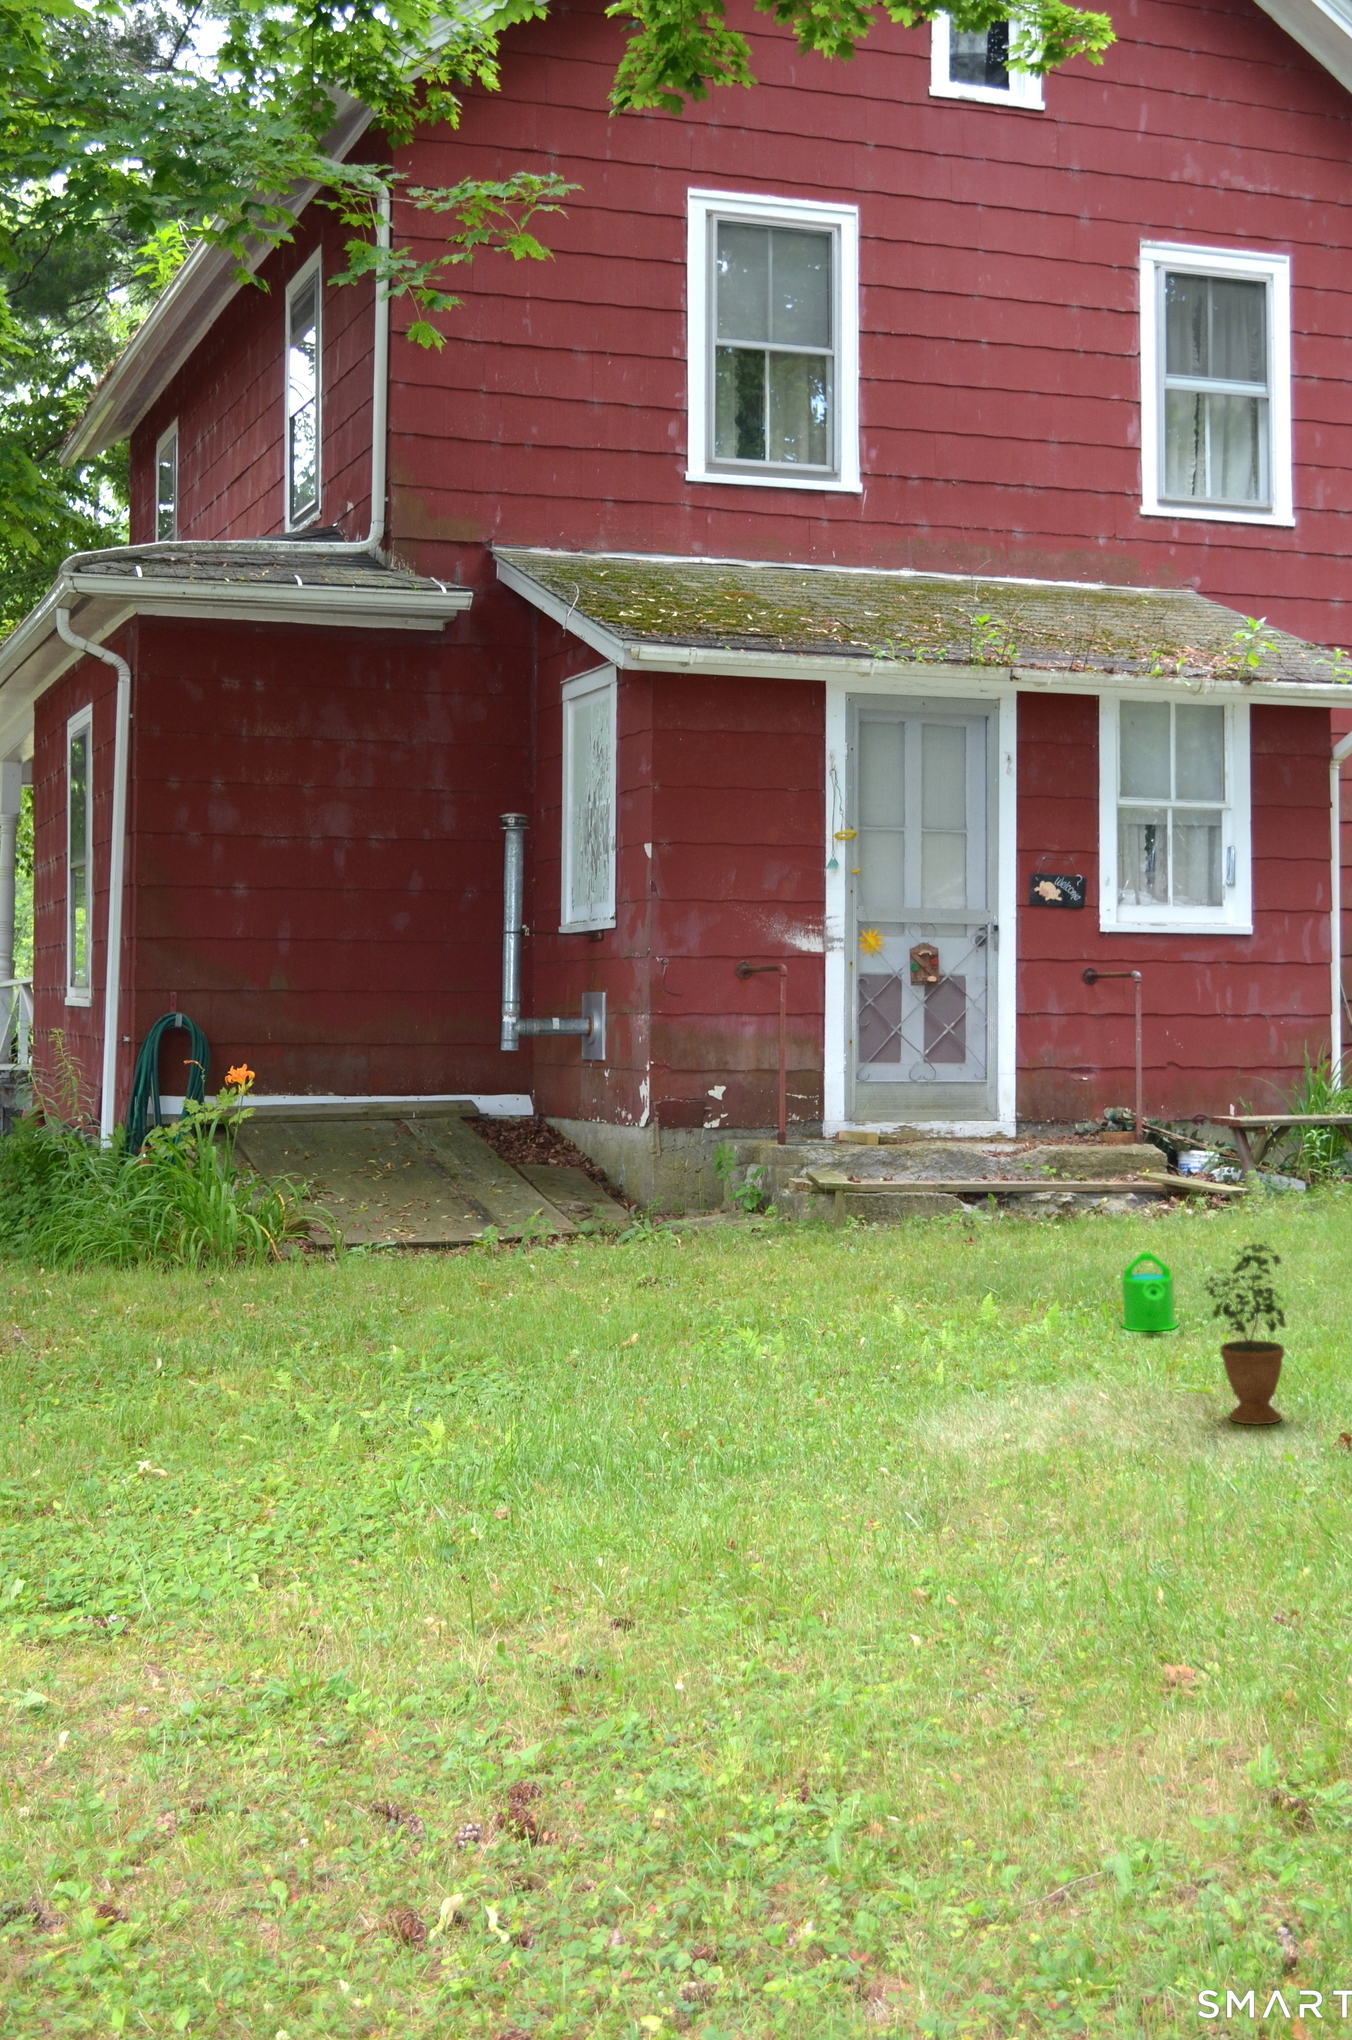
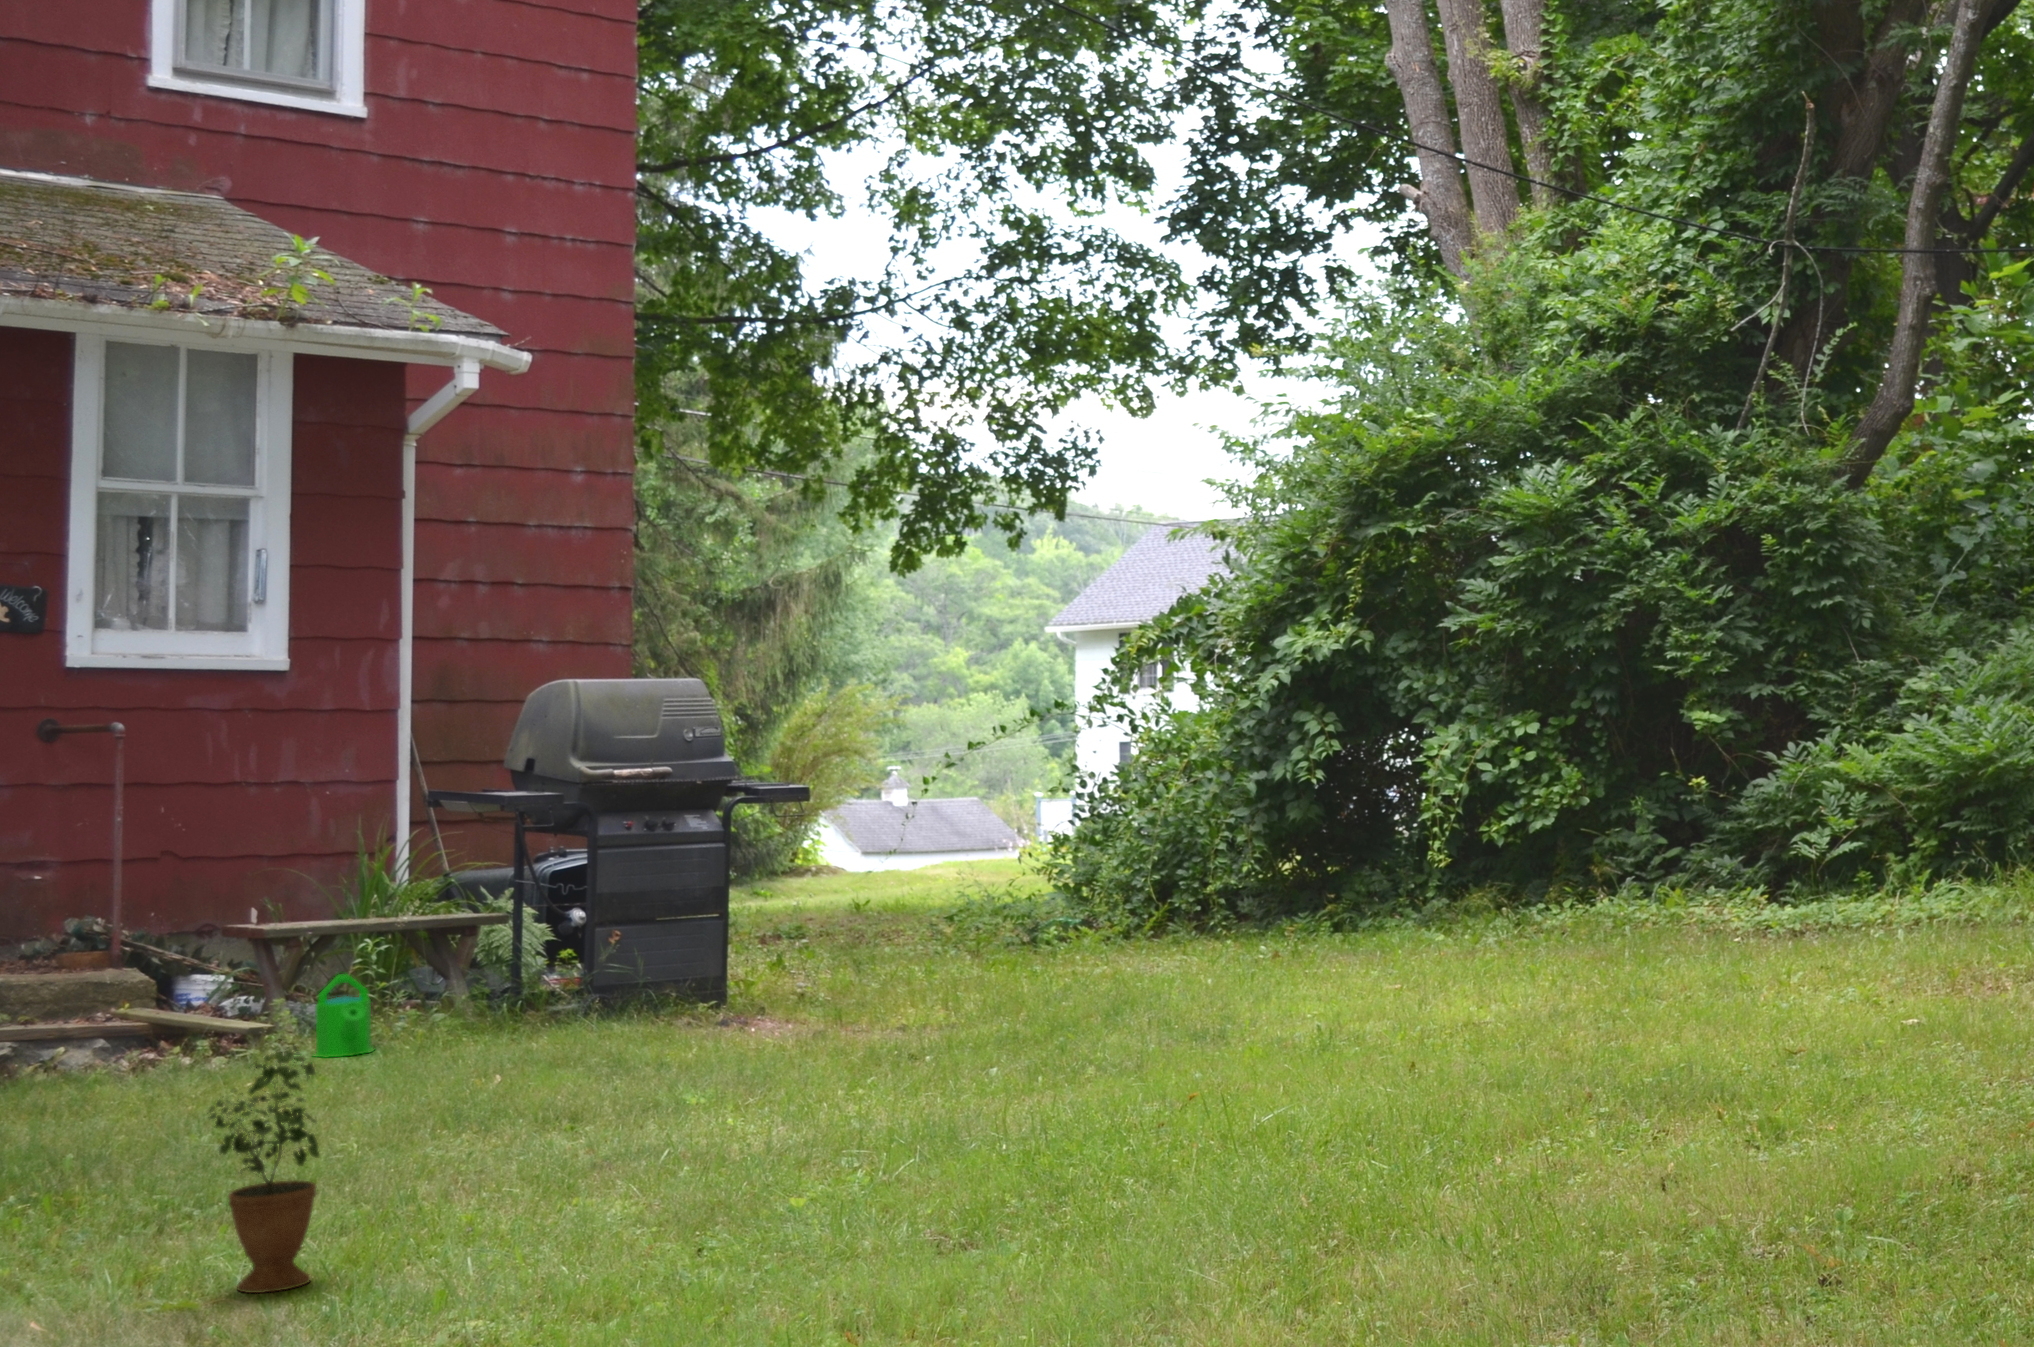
watering can: present [1122,1252,1177,1331] -> present [315,974,374,1057]

